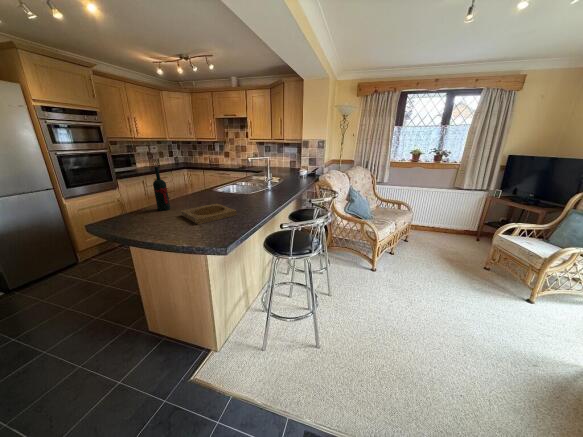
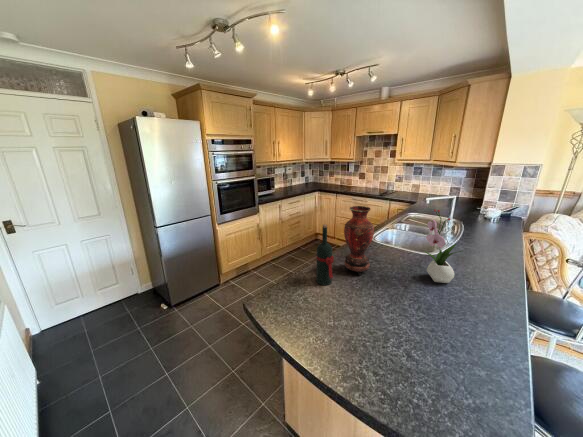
vase: none [177,155,202,205] -> present [344,206,374,276]
flower arrangement: none [233,155,253,201] -> present [425,209,461,283]
tray: present [181,203,237,225] -> none [357,290,461,358]

